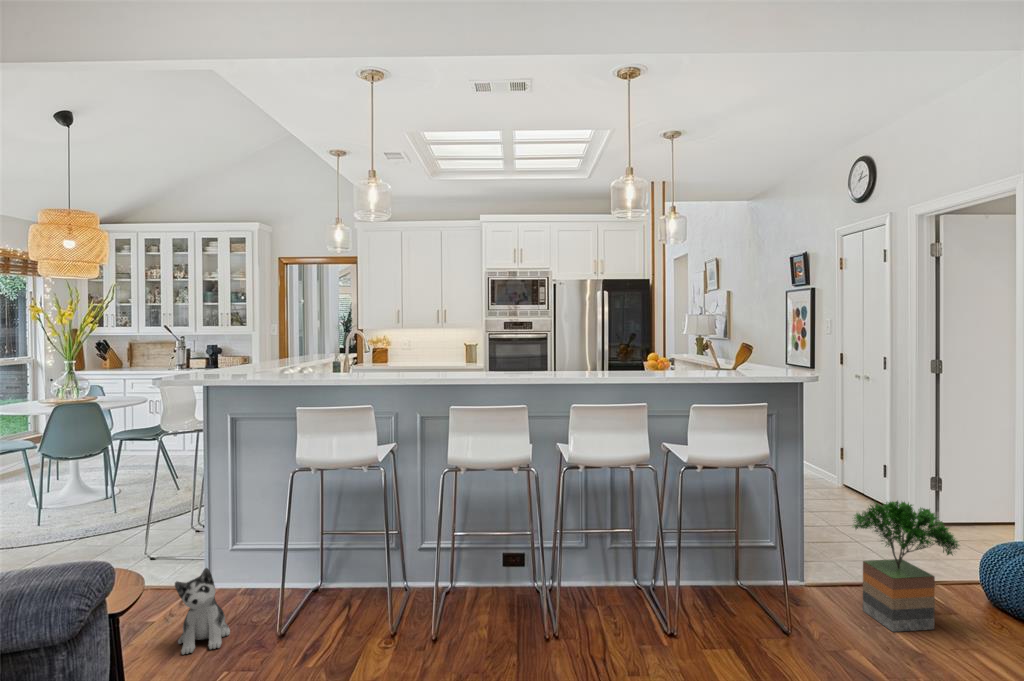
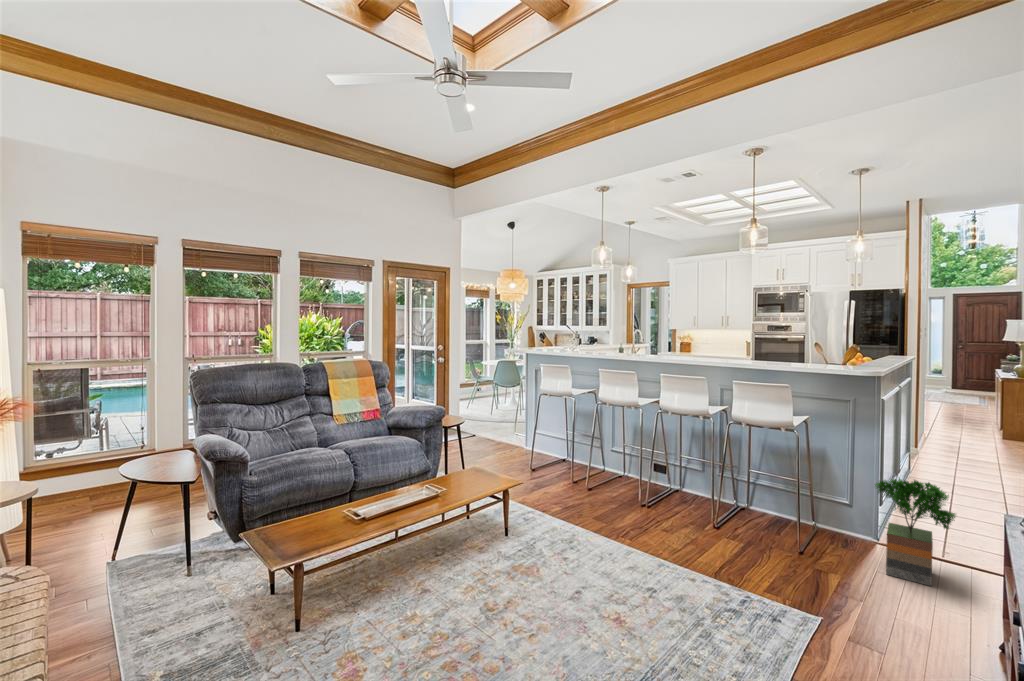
plush toy: present [175,568,230,654] -> none [501,435,522,469]

